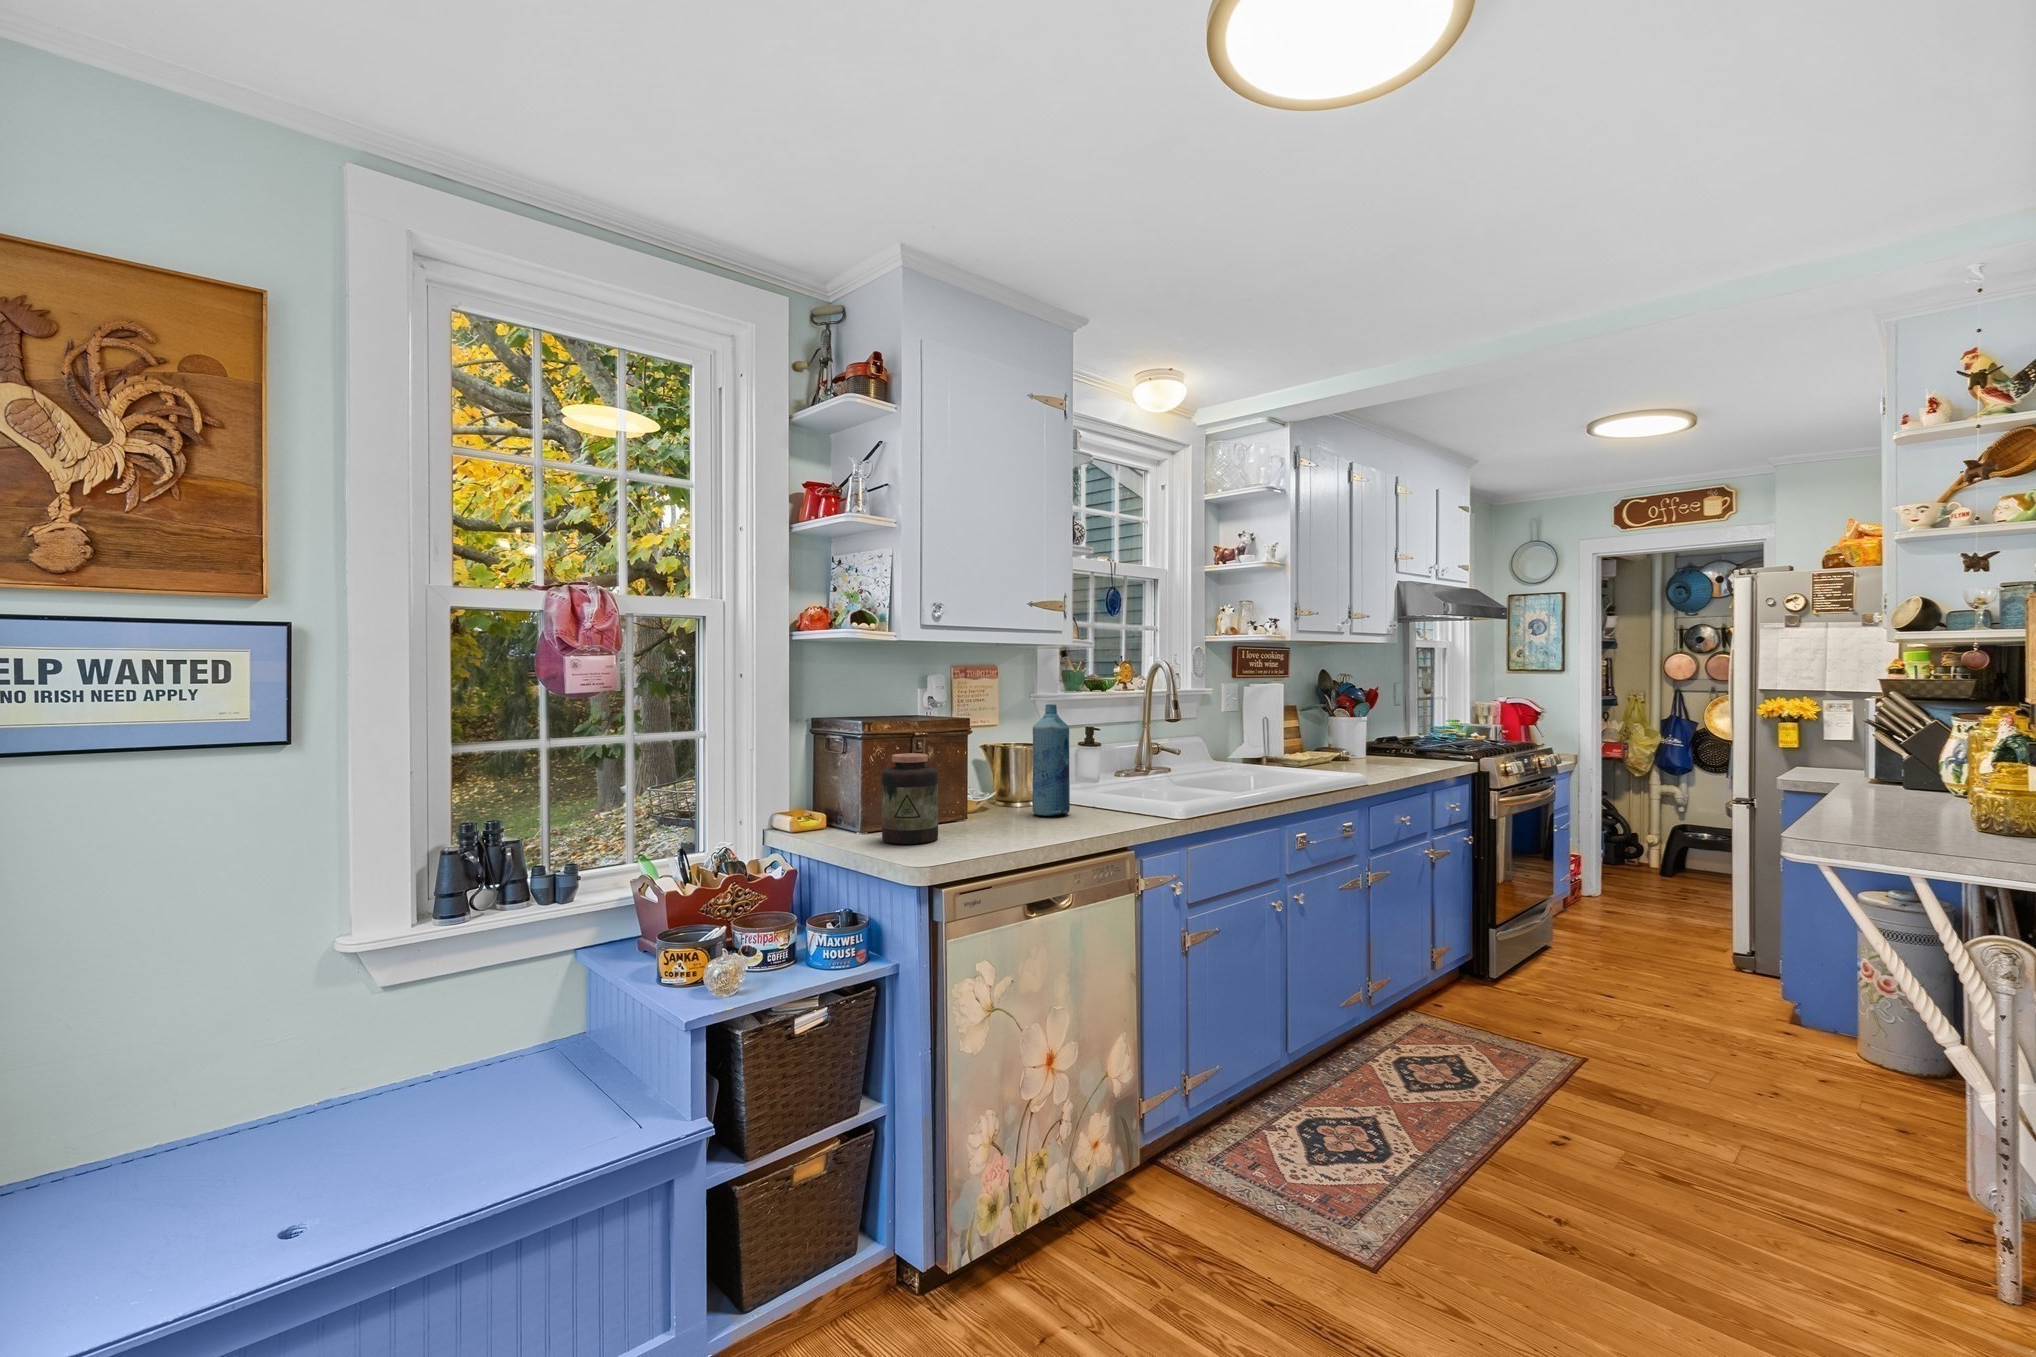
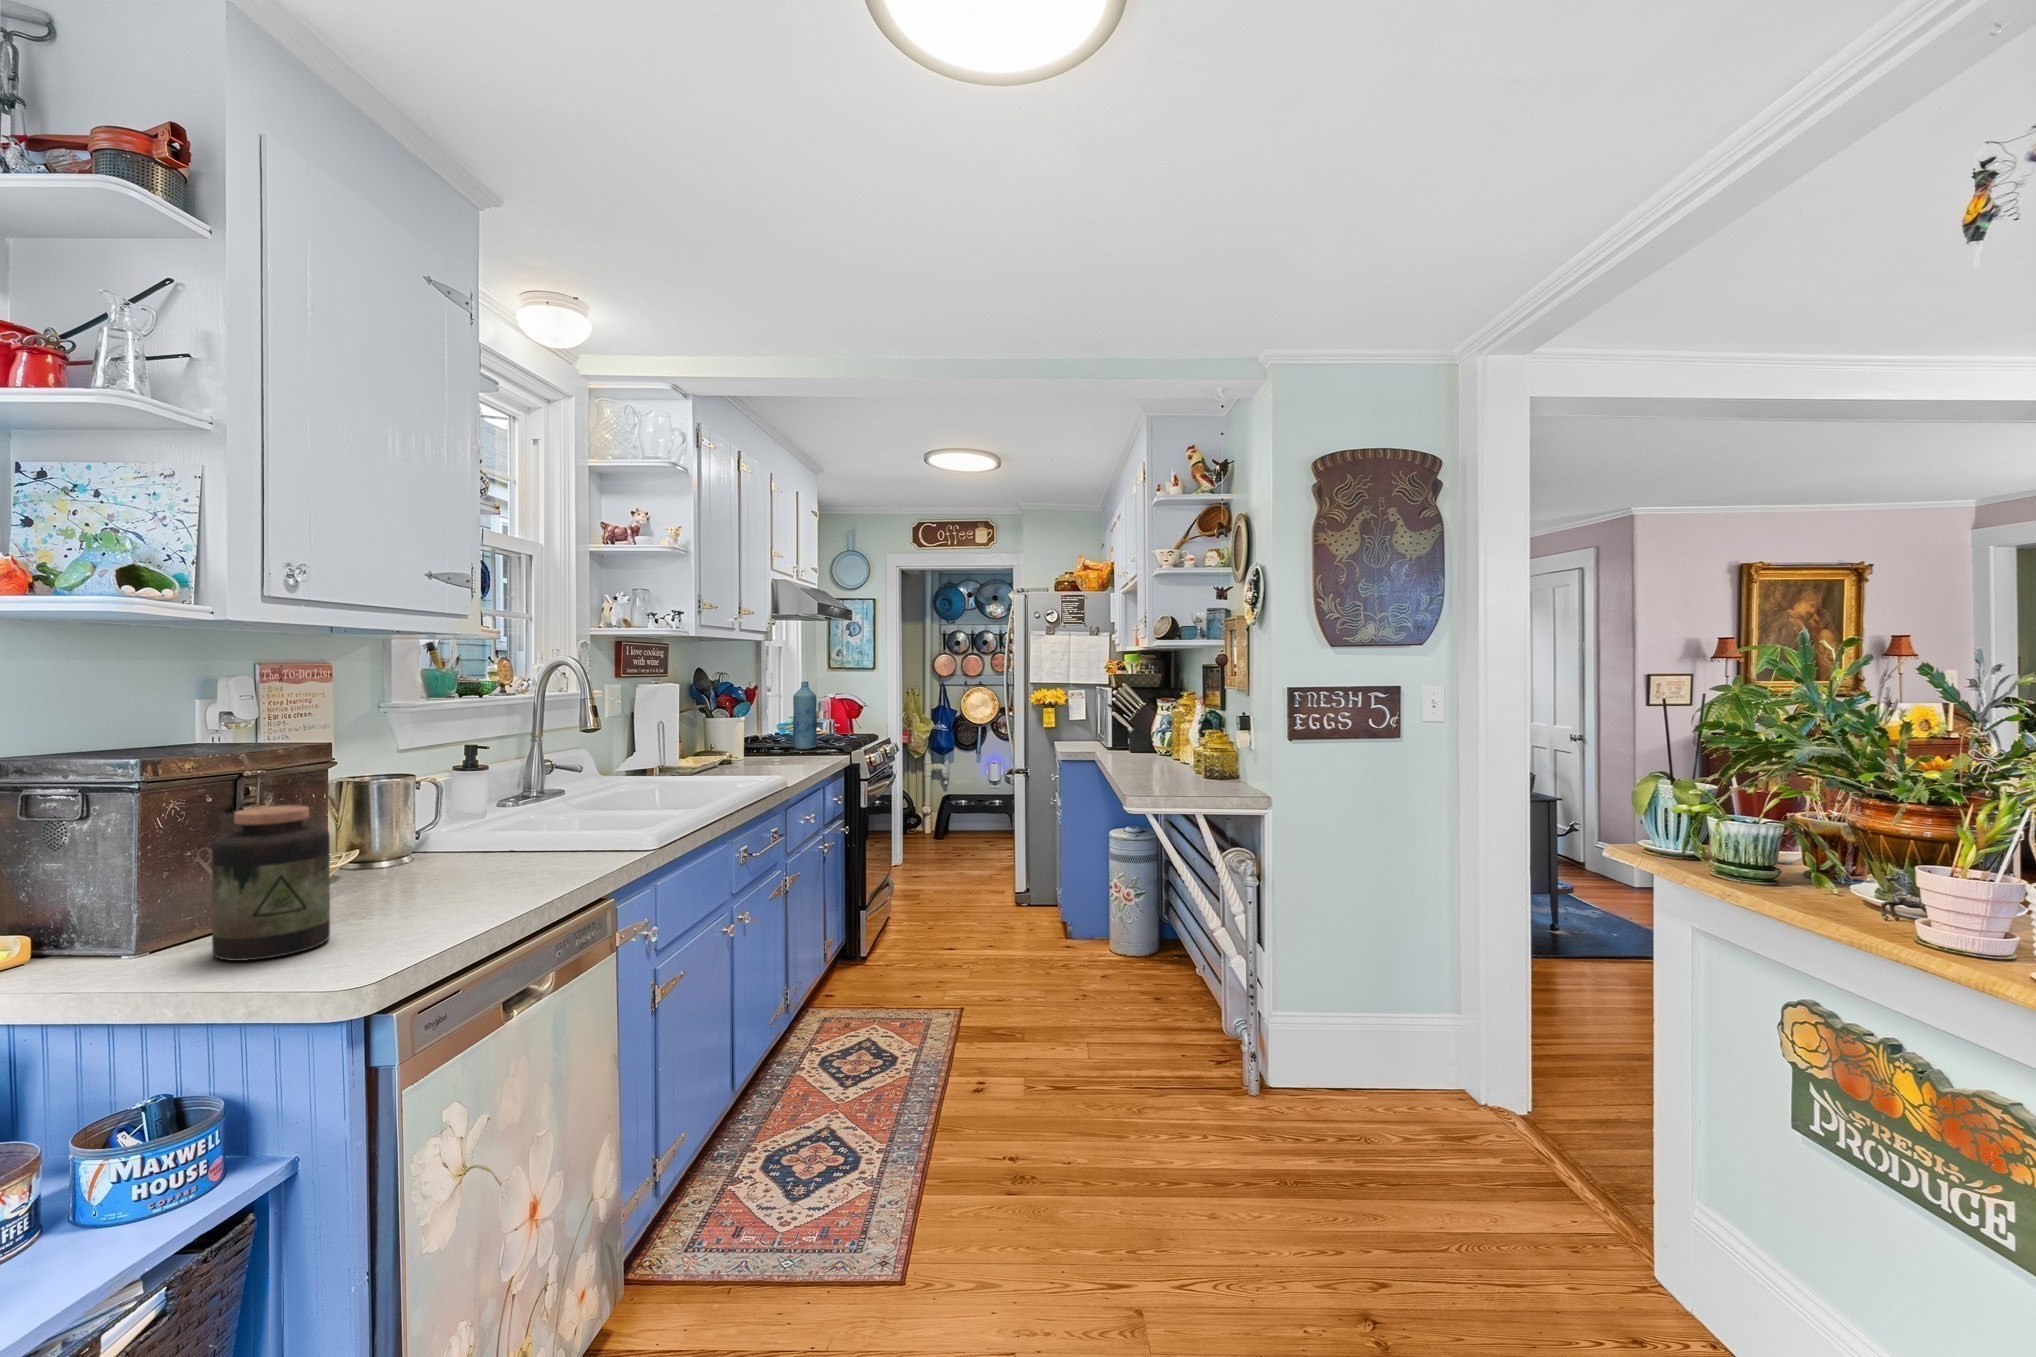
bottle: present [1032,704,1070,816] -> present [793,682,817,749]

